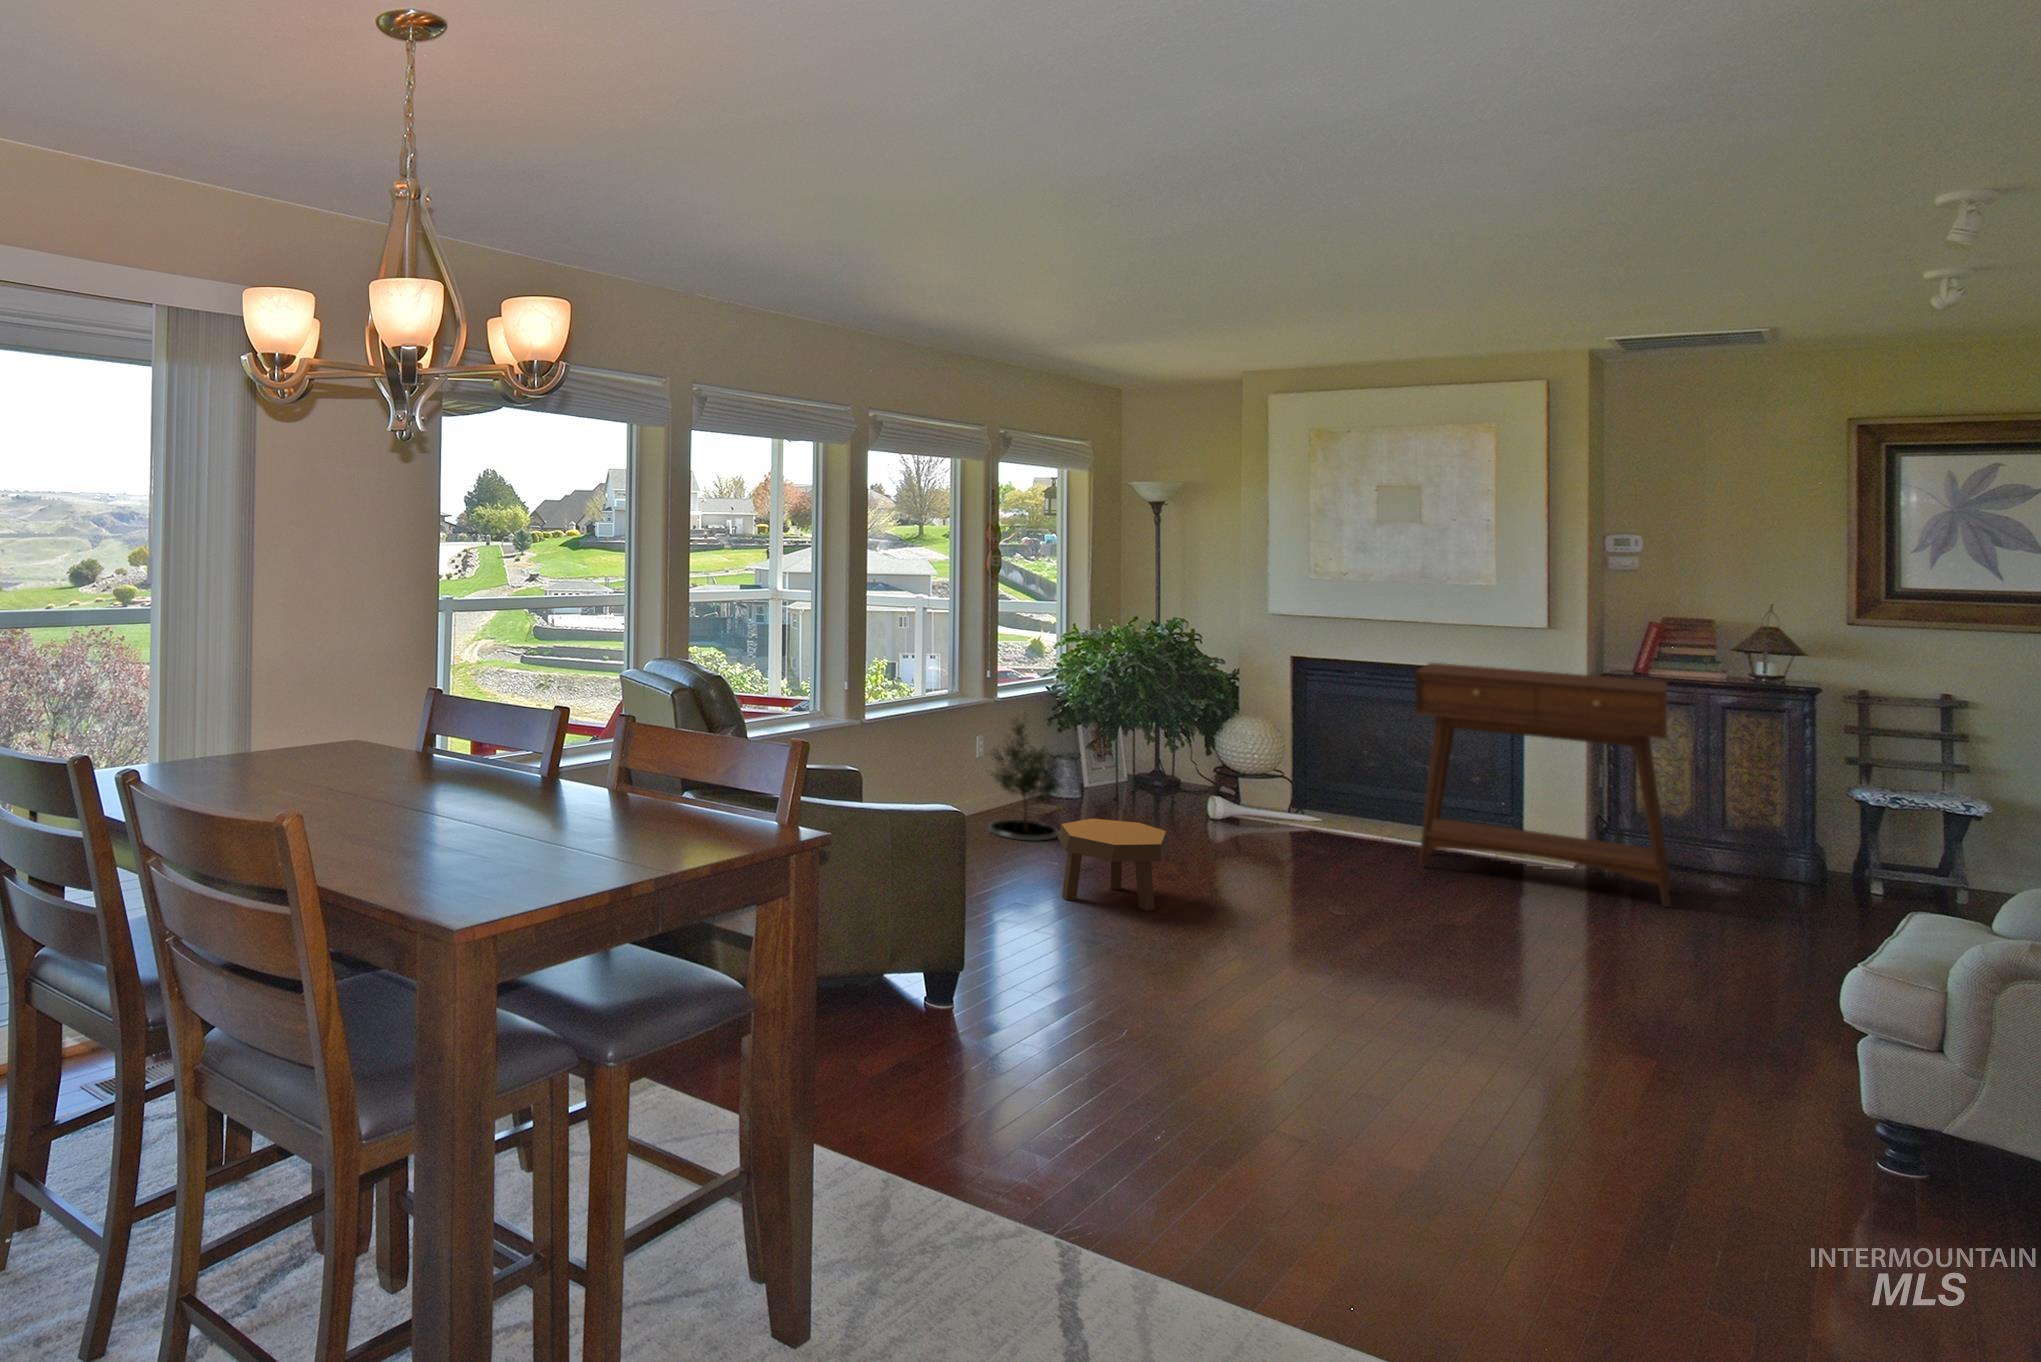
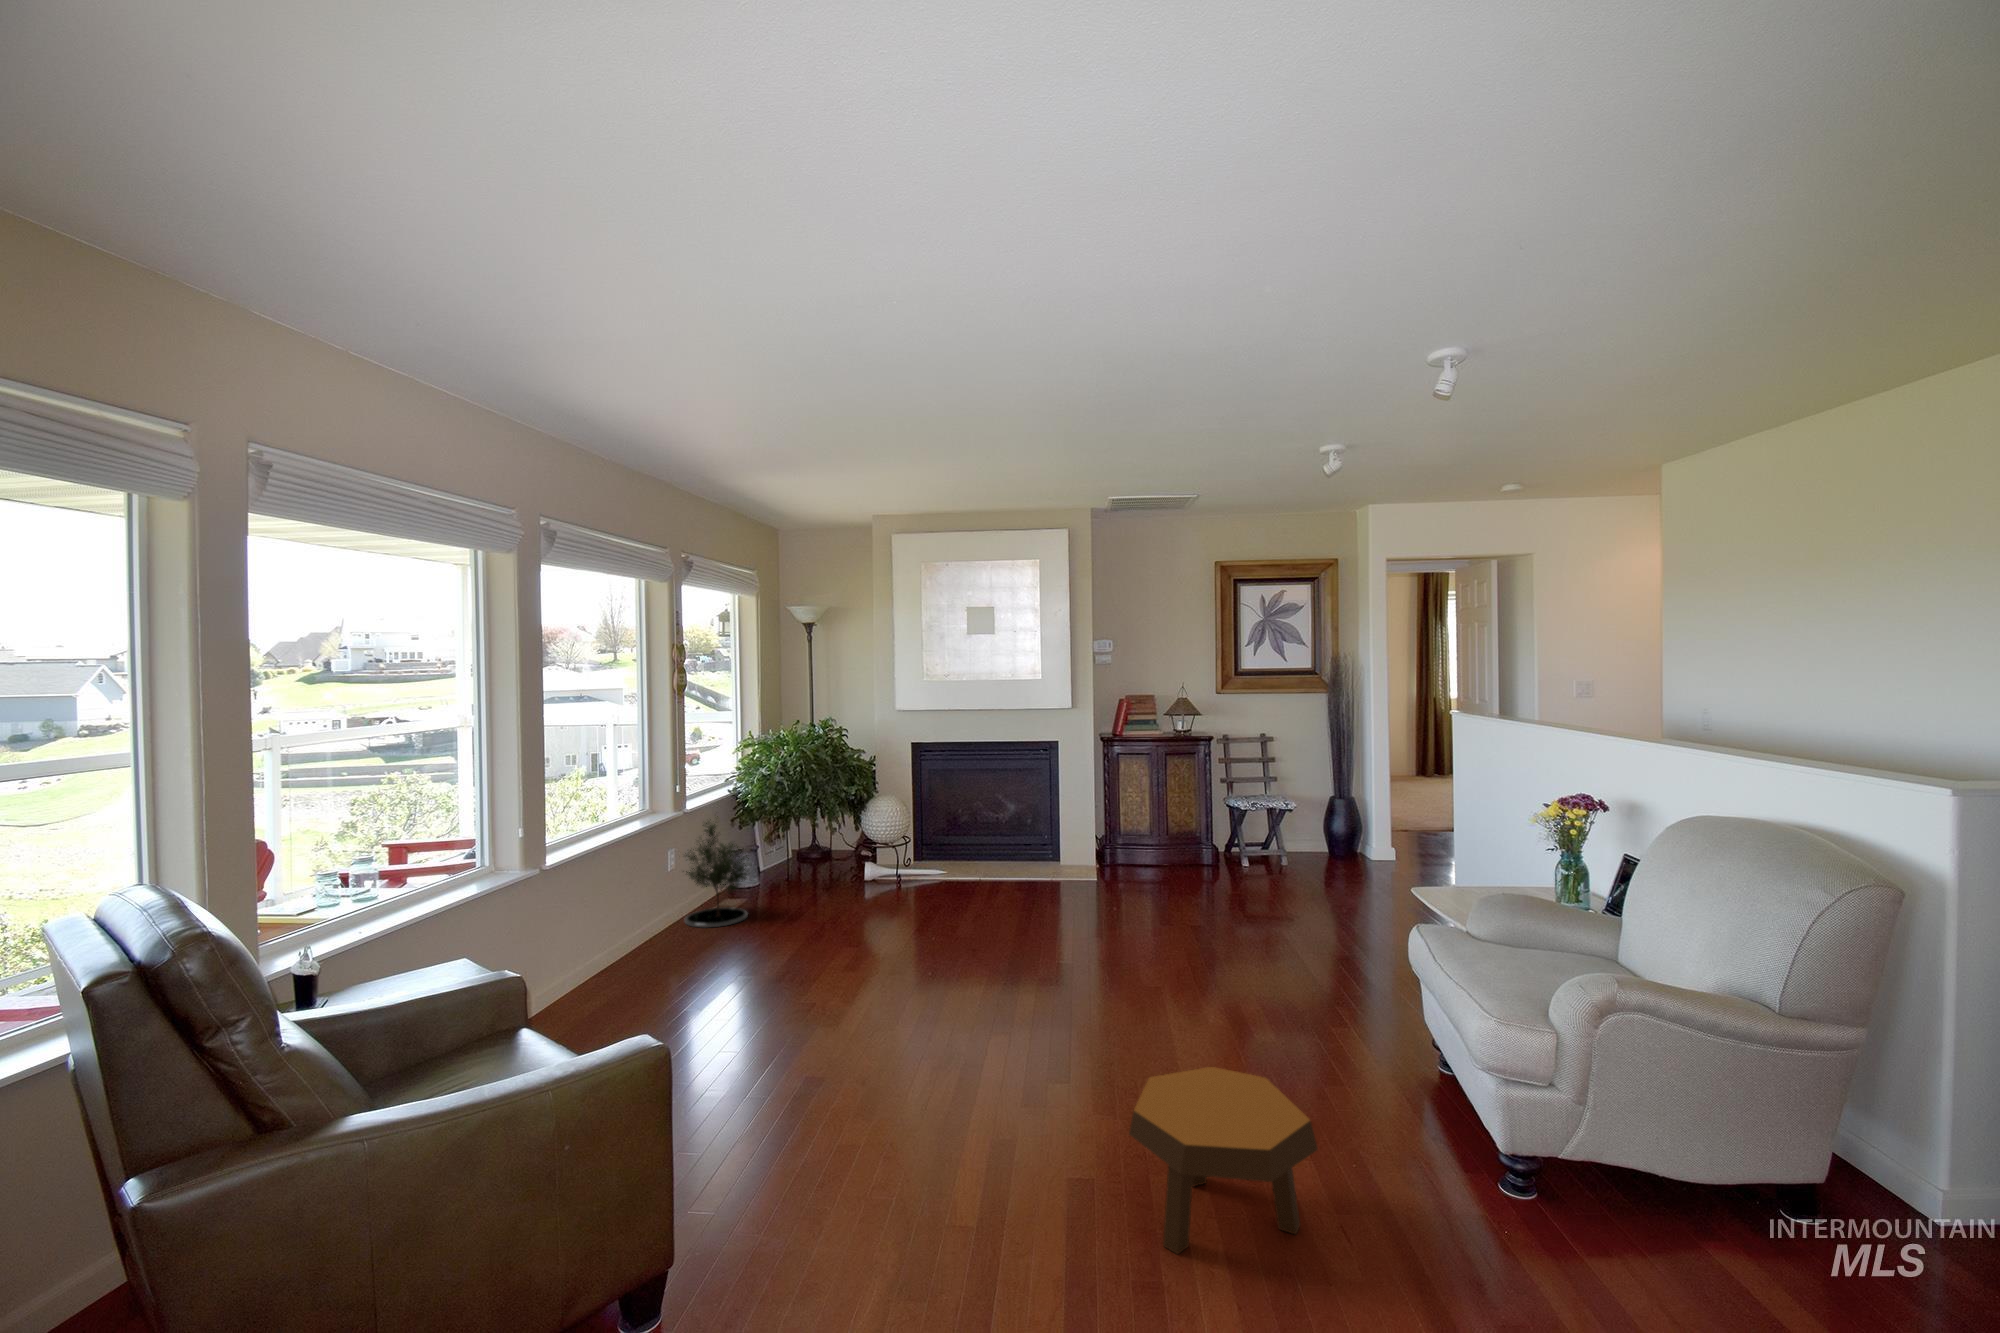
console table: present [1415,662,1671,907] -> none [1005,739,1154,889]
footstool: present [1058,819,1170,911] -> present [1129,1067,1318,1254]

